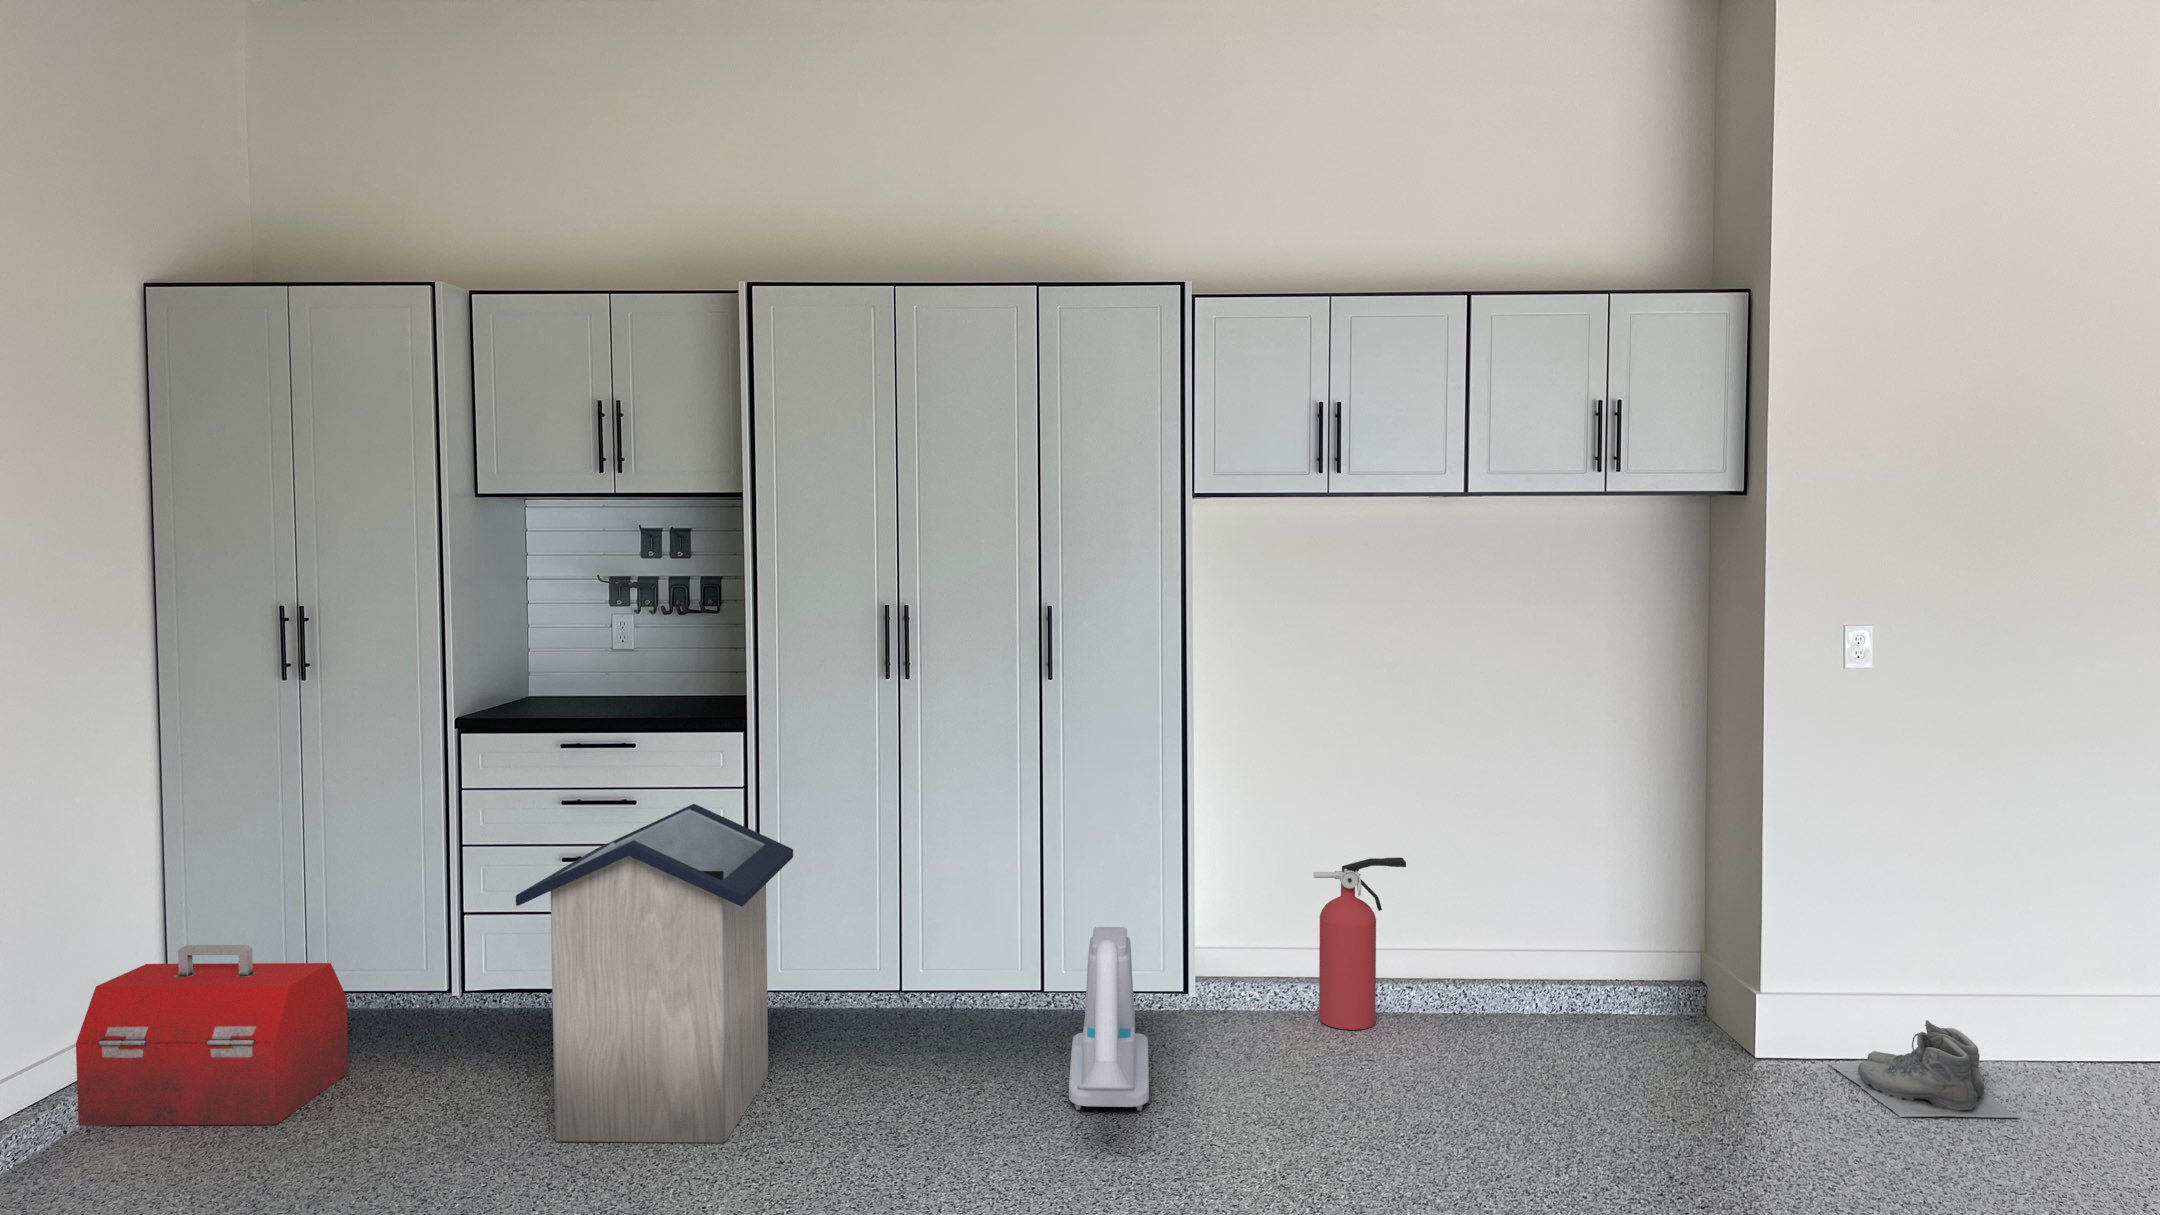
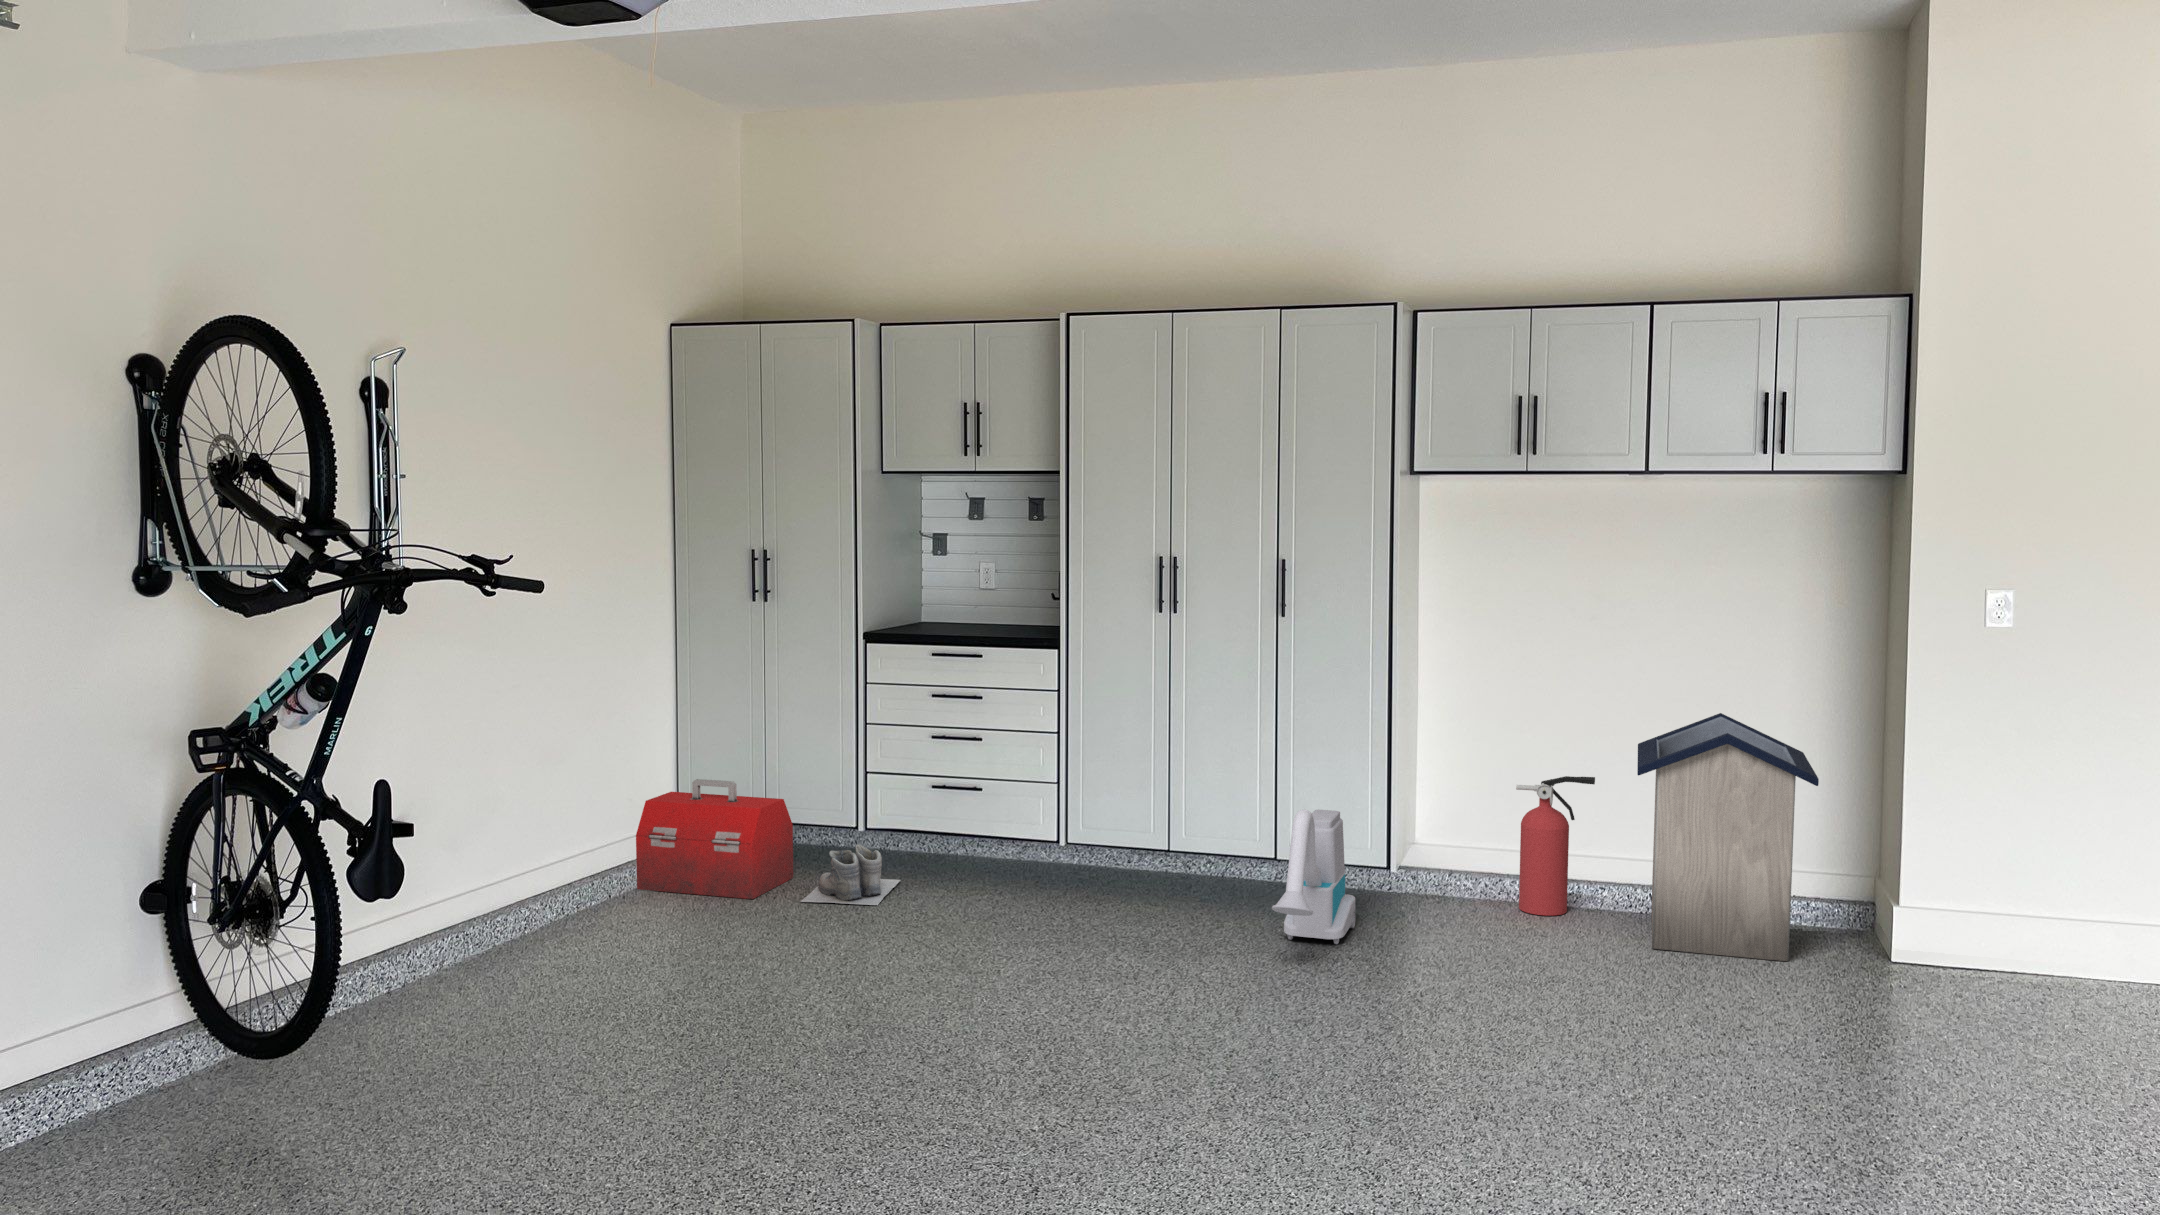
trash can: present [516,804,793,1143] -> present [1637,713,1819,961]
boots: present [1828,1020,2019,1118] -> present [801,844,900,905]

